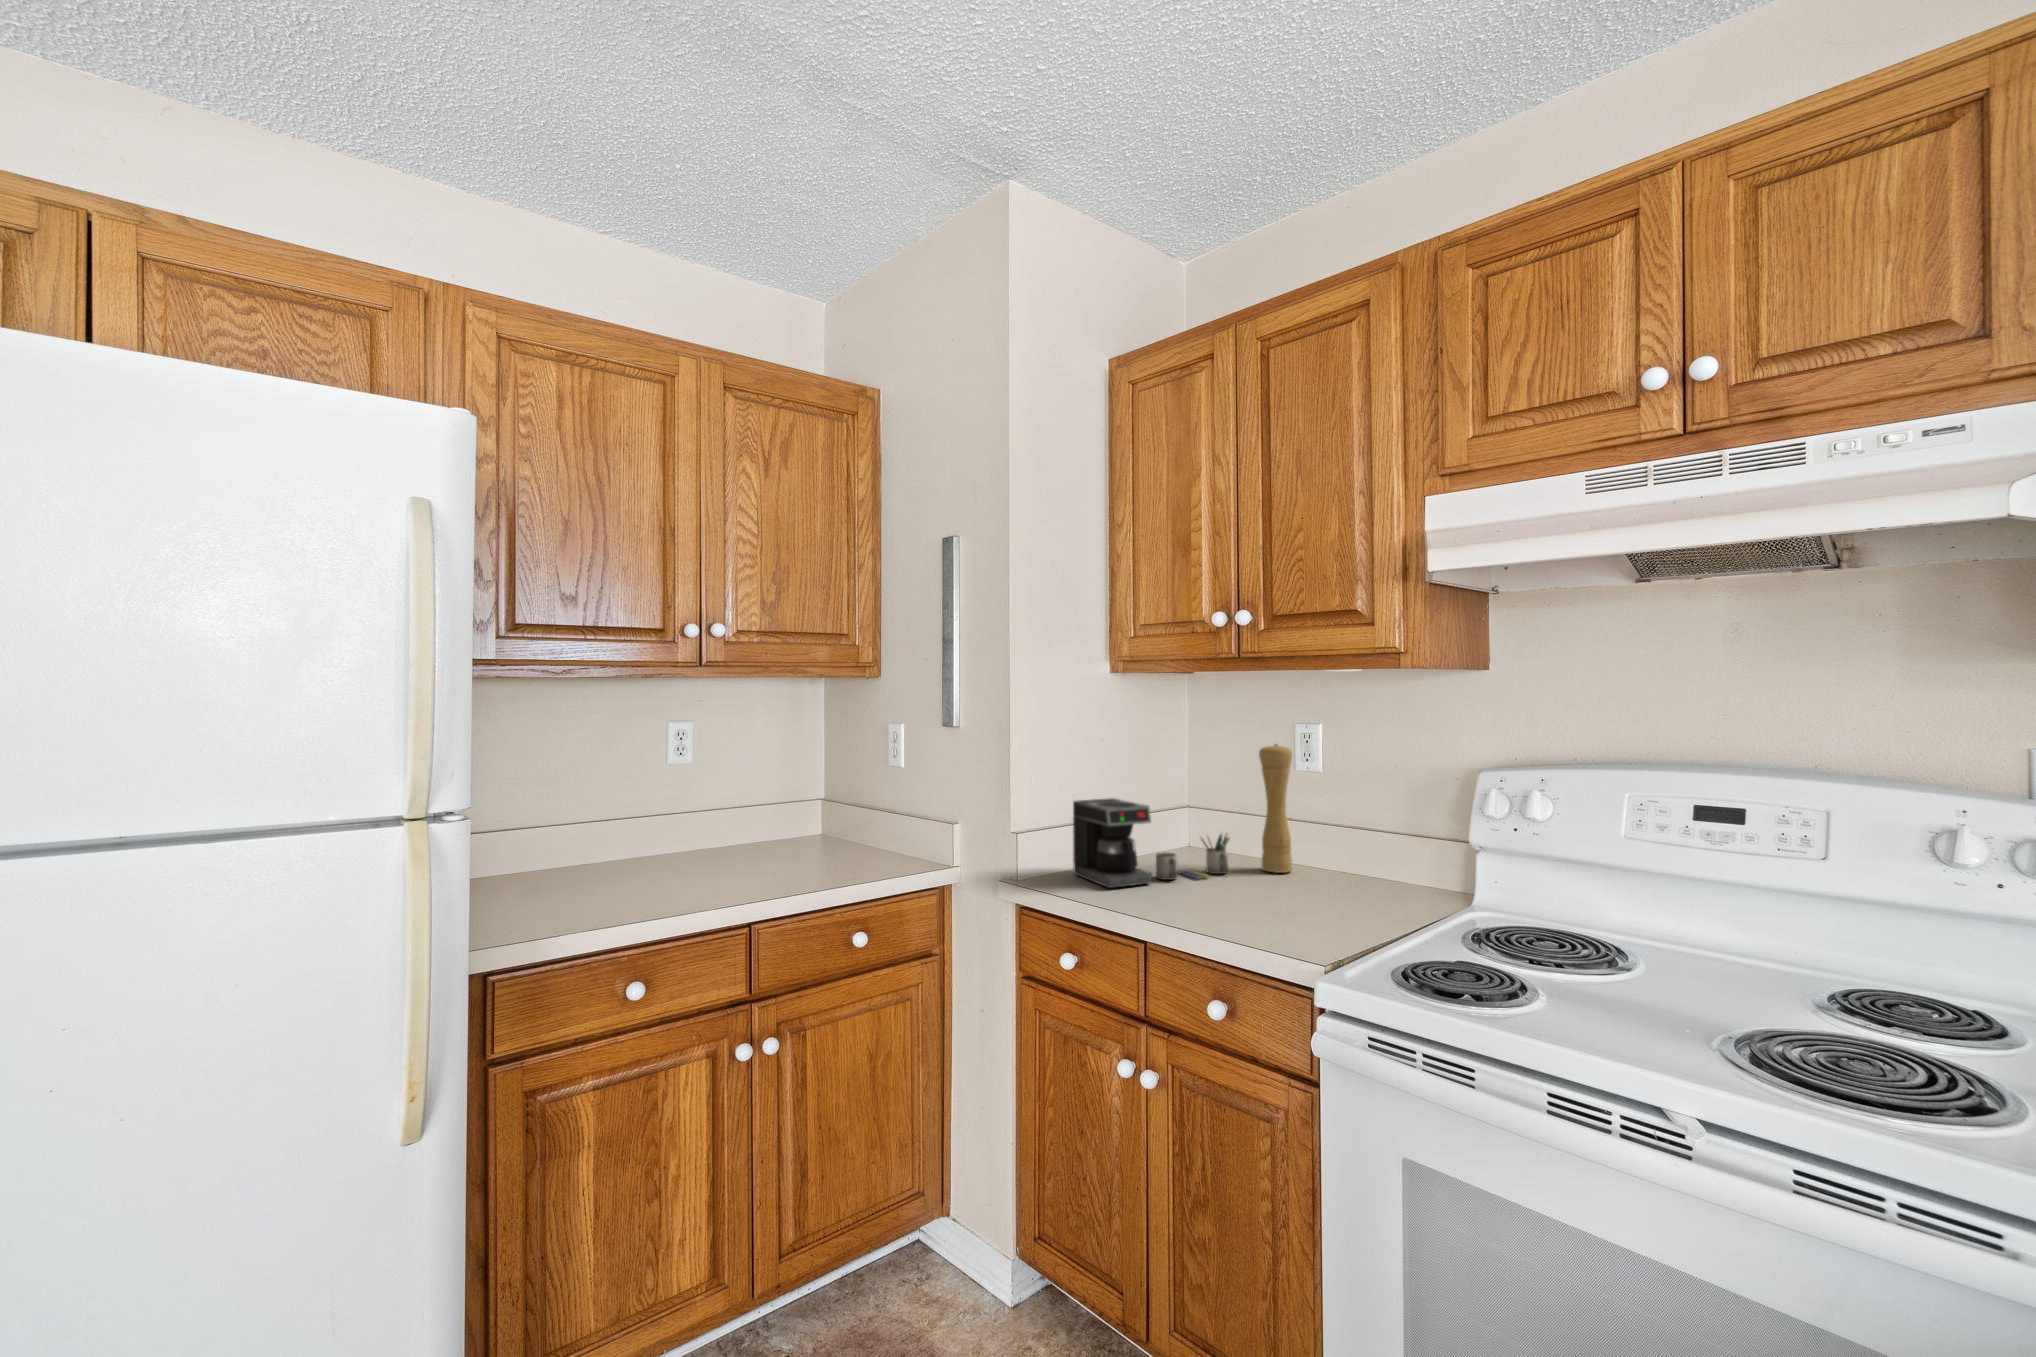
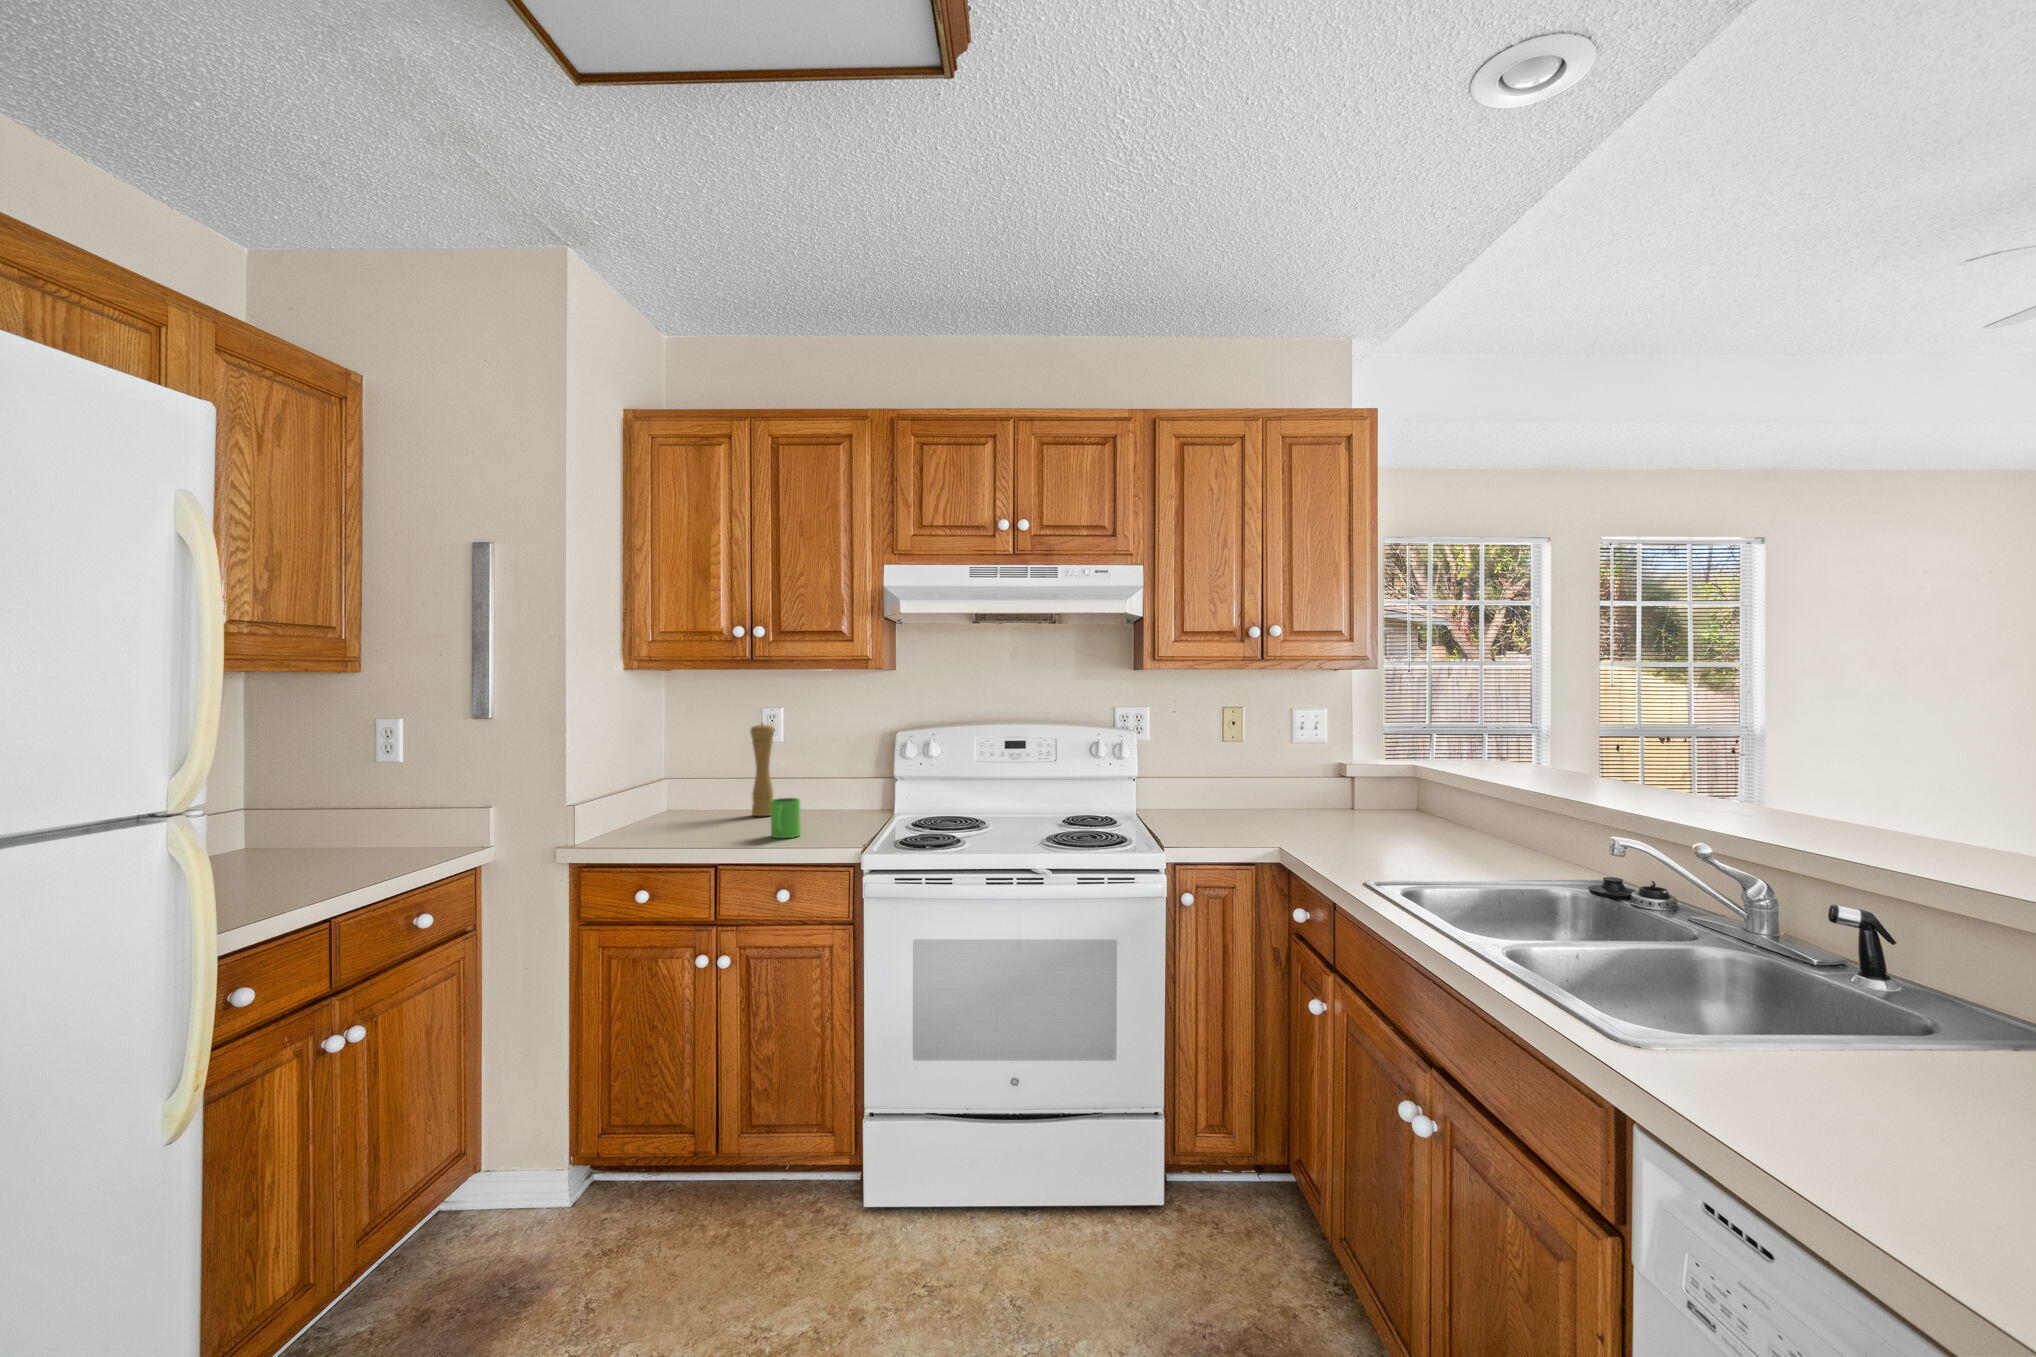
coffee maker: present [1073,798,1229,888] -> none [615,772,734,839]
mug: none [1230,856,1281,918] -> present [771,798,801,838]

